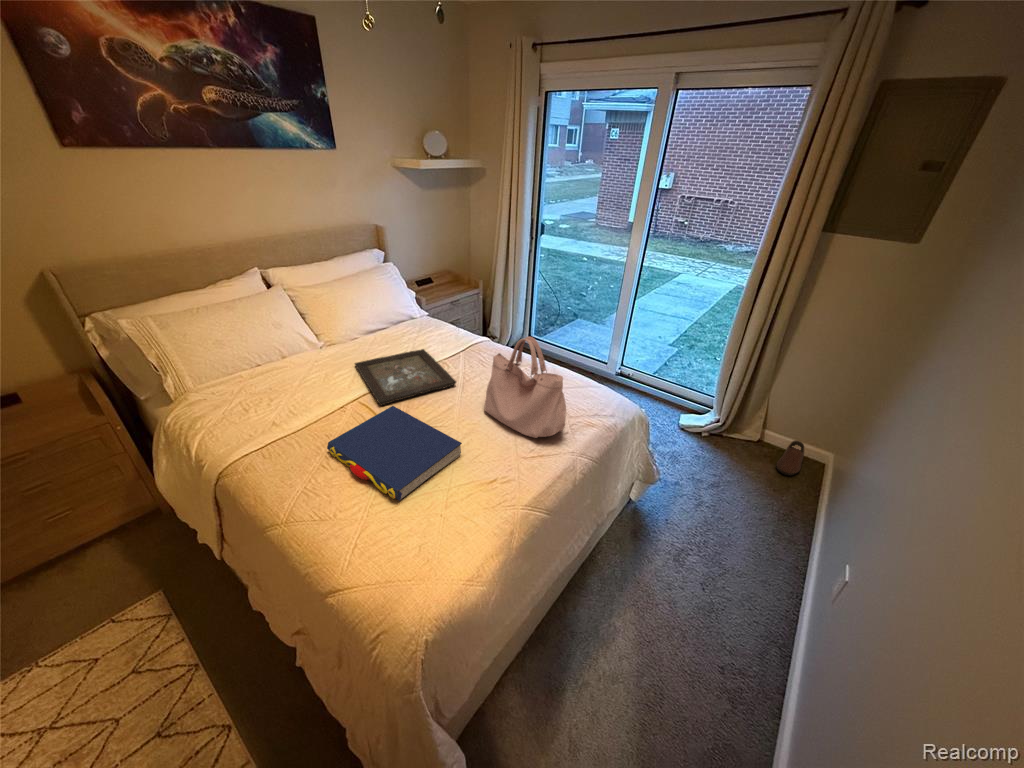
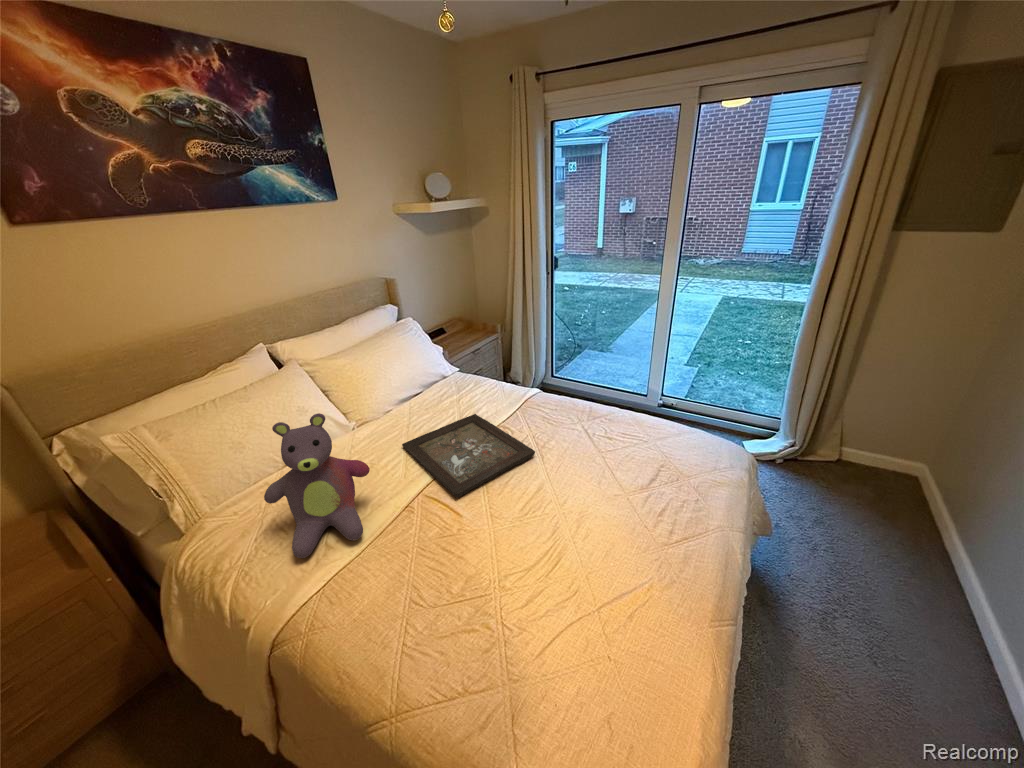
stuffed bear: none [229,321,314,427] -> present [264,413,370,558]
handbag: present [485,337,566,438] -> none [582,390,704,515]
book: present [327,406,462,501] -> none [417,498,591,644]
shoe: present [777,440,804,475] -> none [871,456,900,498]

